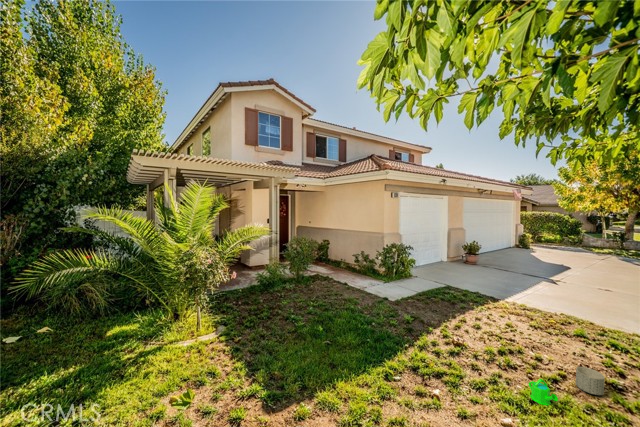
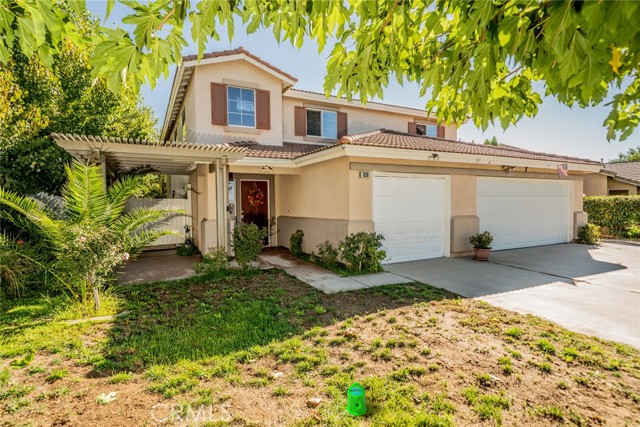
planter: present [576,367,605,395] -> none [423,374,453,412]

